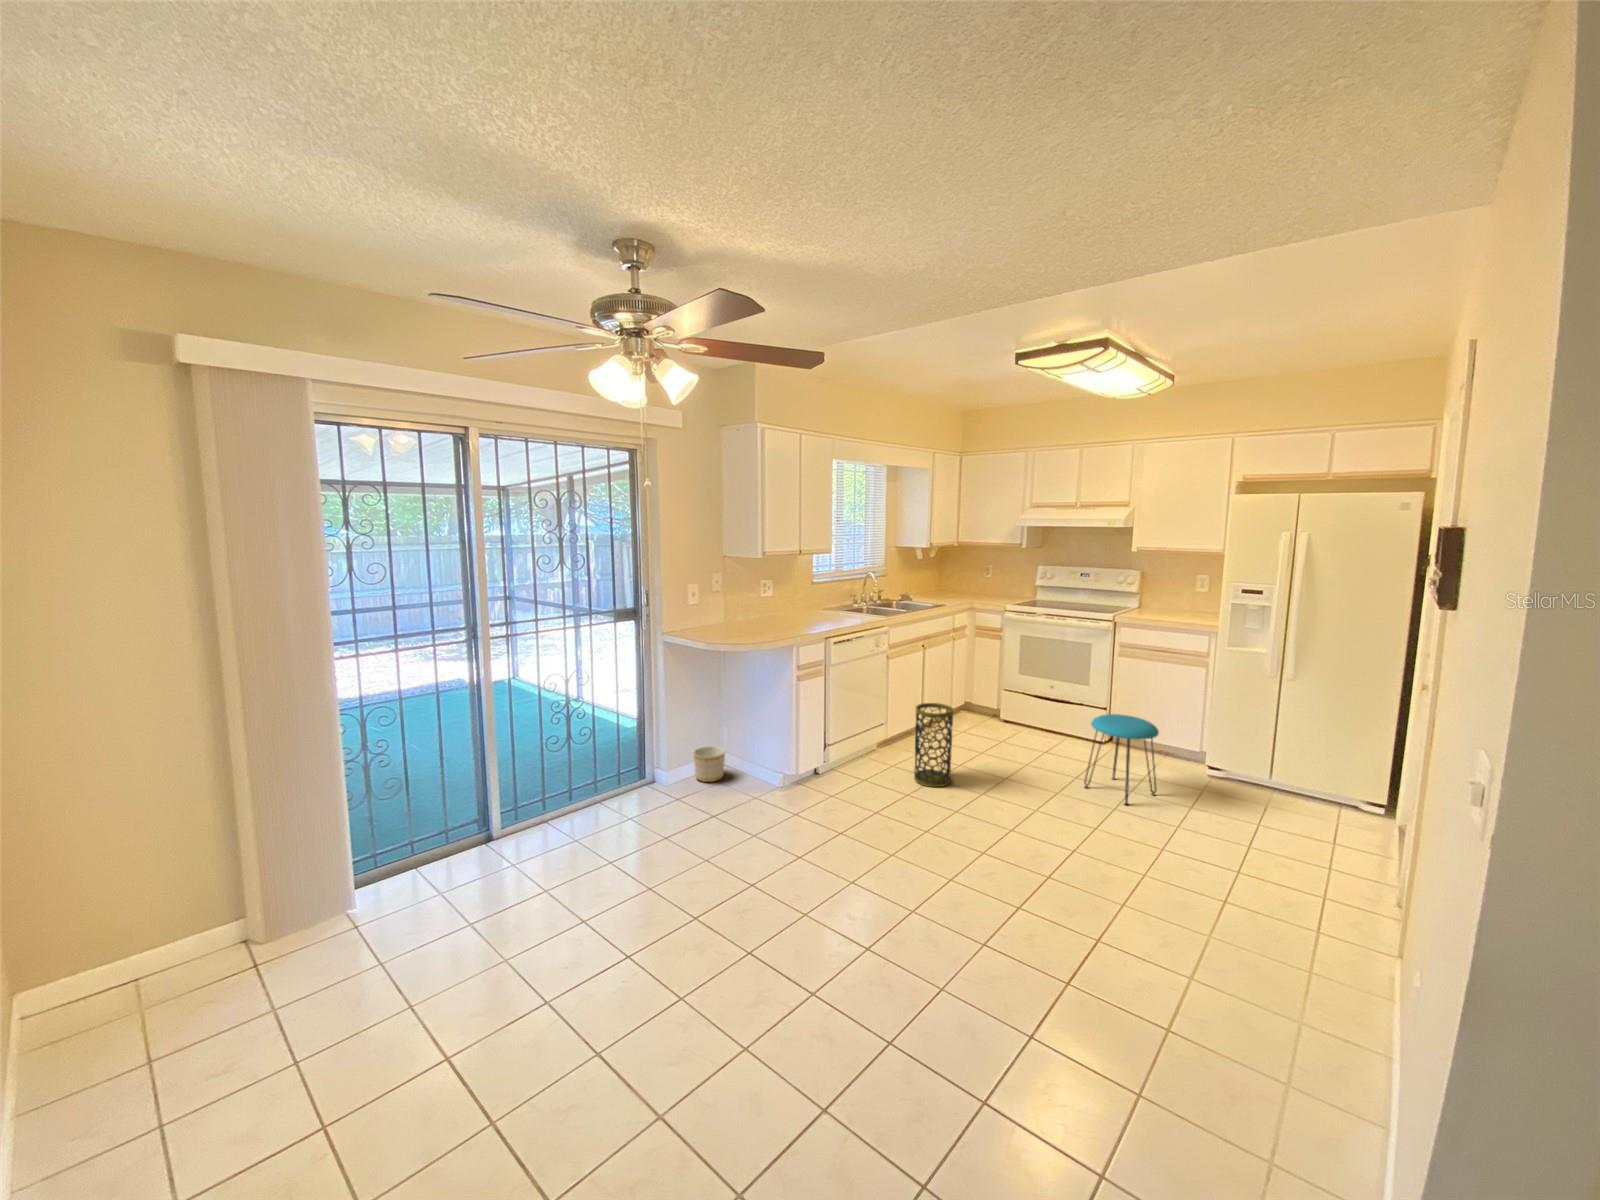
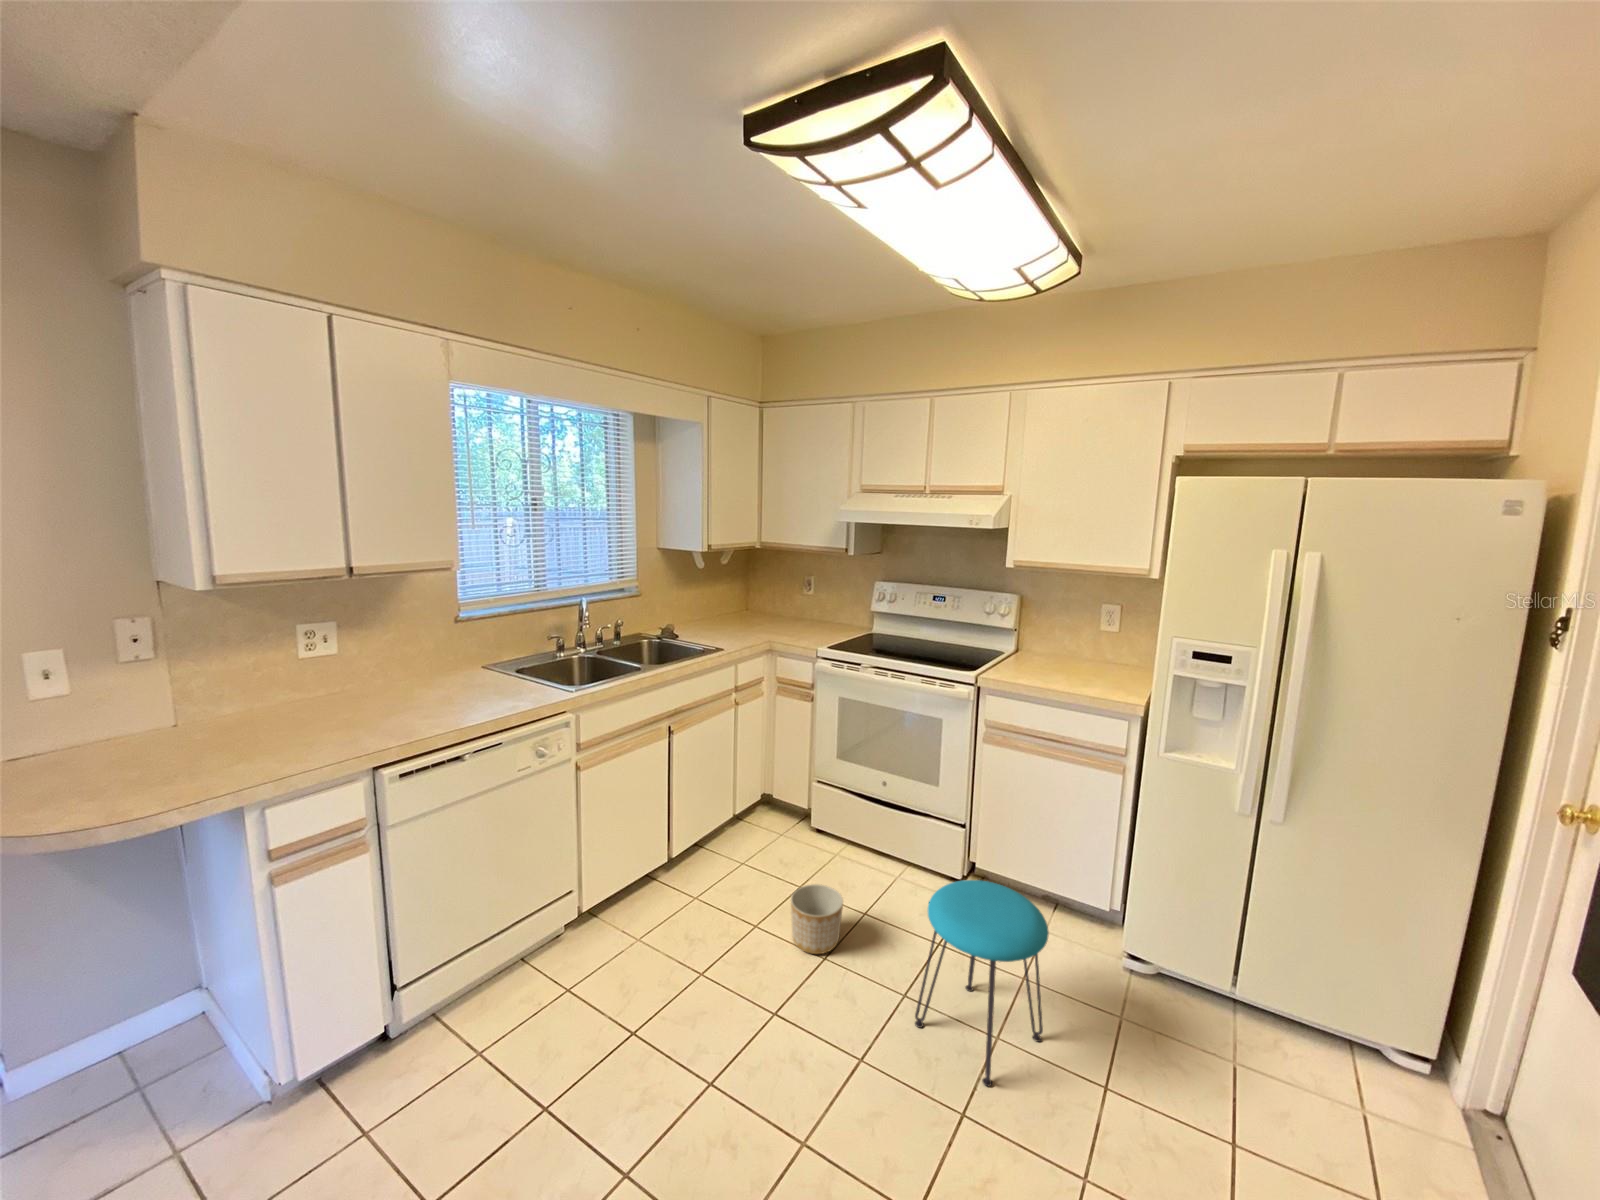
trash can: present [914,703,954,787] -> none [588,872,665,1057]
planter: present [693,746,725,782] -> present [791,884,843,954]

